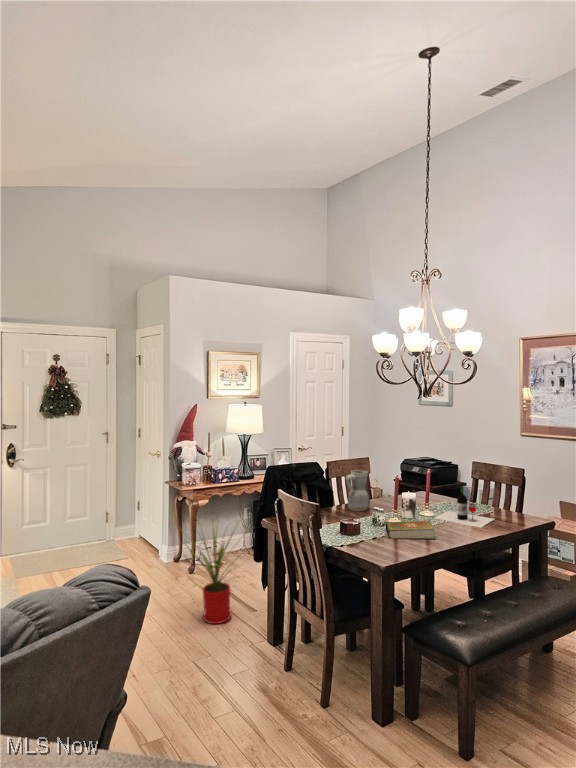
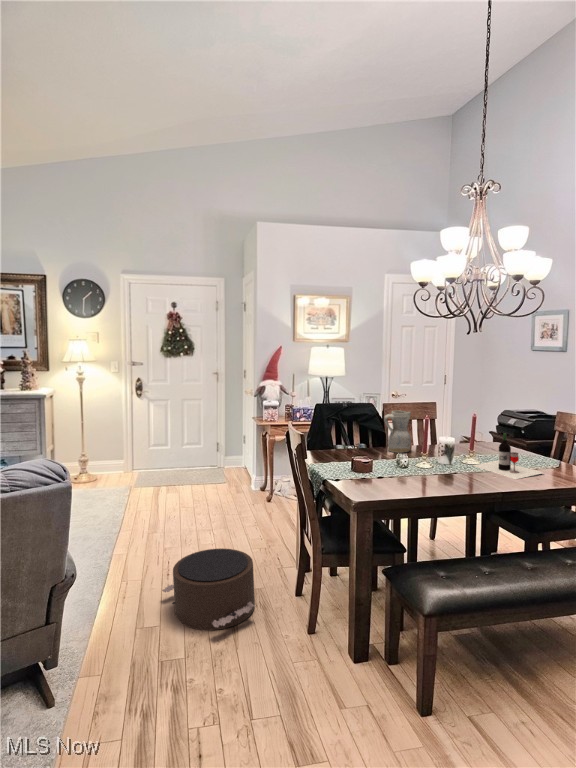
book: present [385,521,435,539] -> none [394,462,449,483]
house plant: present [189,529,237,624] -> none [226,443,296,545]
pouf: none [156,635,273,733] -> present [163,548,256,631]

